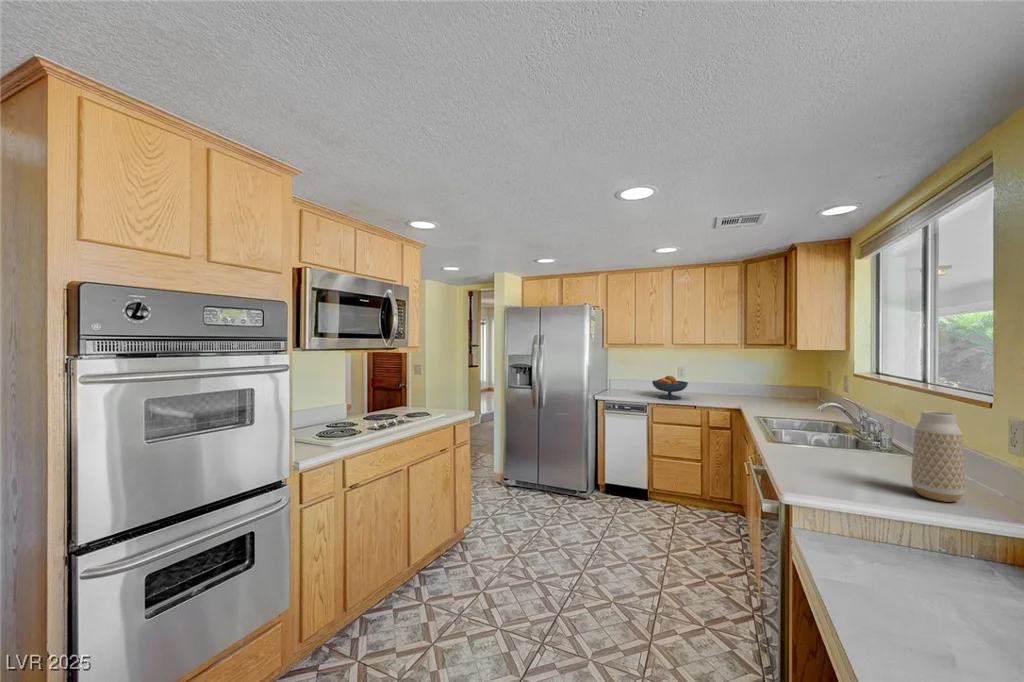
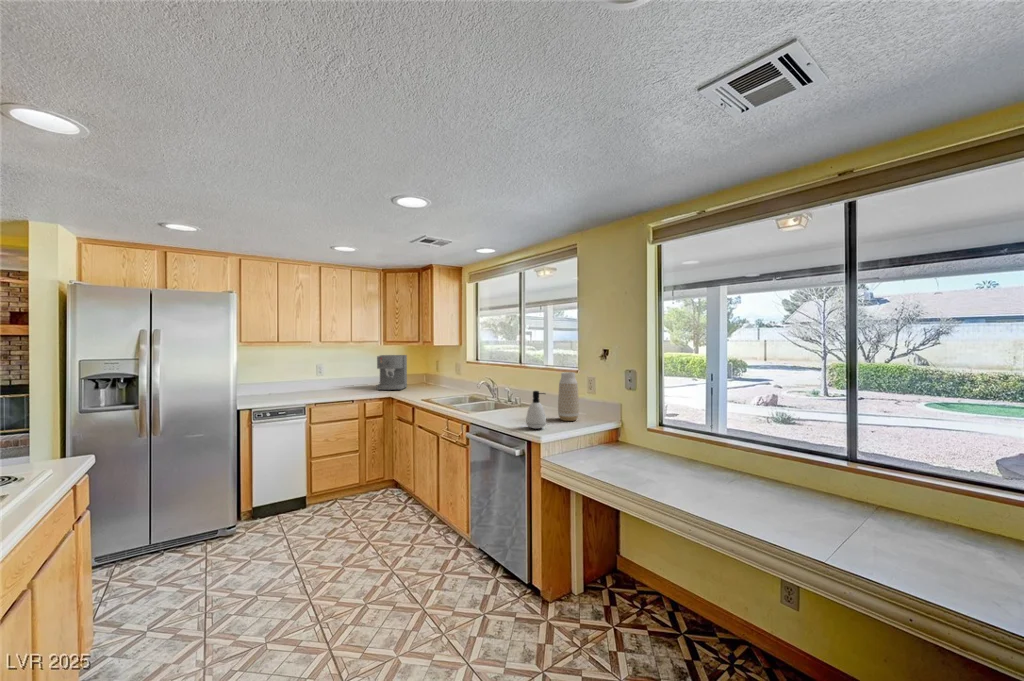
coffee maker: none [737,361,781,404] -> present [376,355,407,390]
fruit bowl: present [652,376,688,399] -> none [298,373,336,397]
soap dispenser: none [807,431,846,490] -> present [526,391,546,429]

